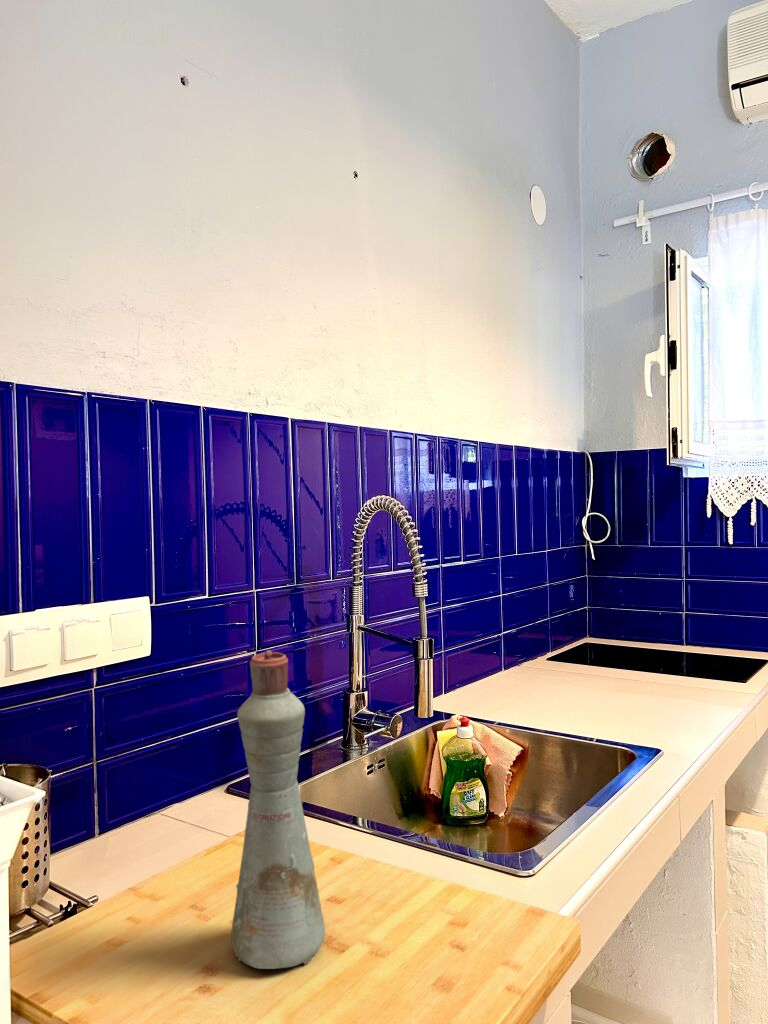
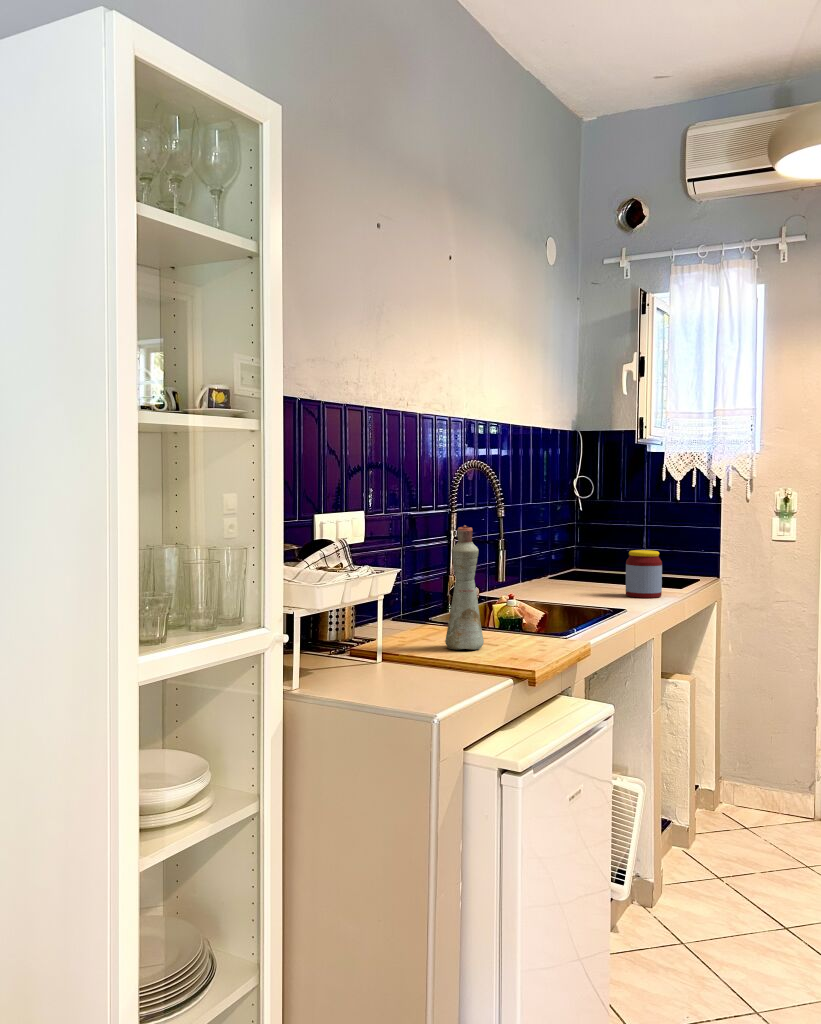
jar: none [661,629,721,709] -> present [626,550,662,598]

